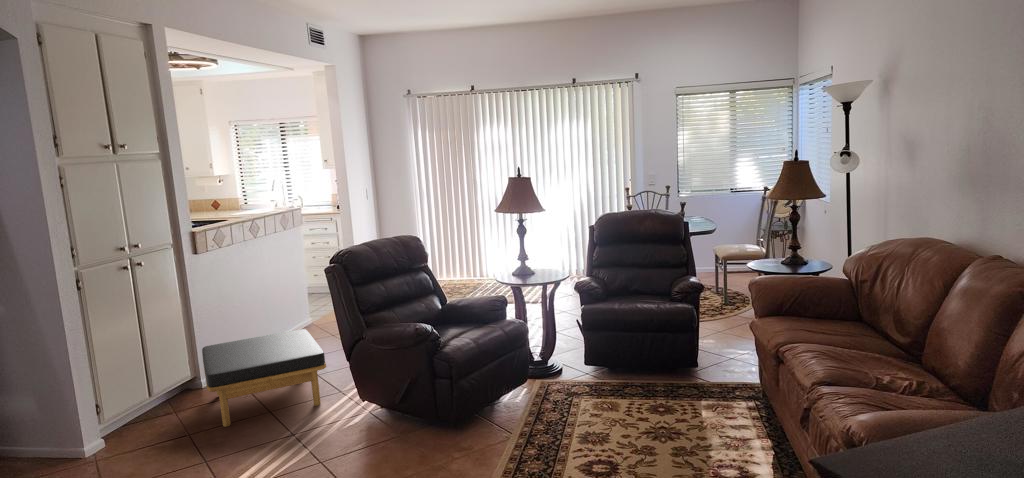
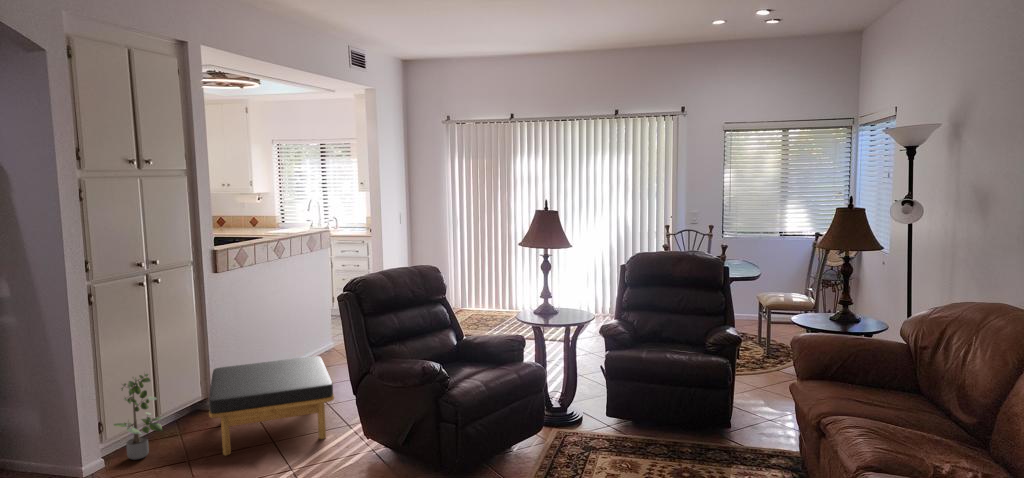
potted plant: none [113,352,162,437] -> present [114,374,163,460]

